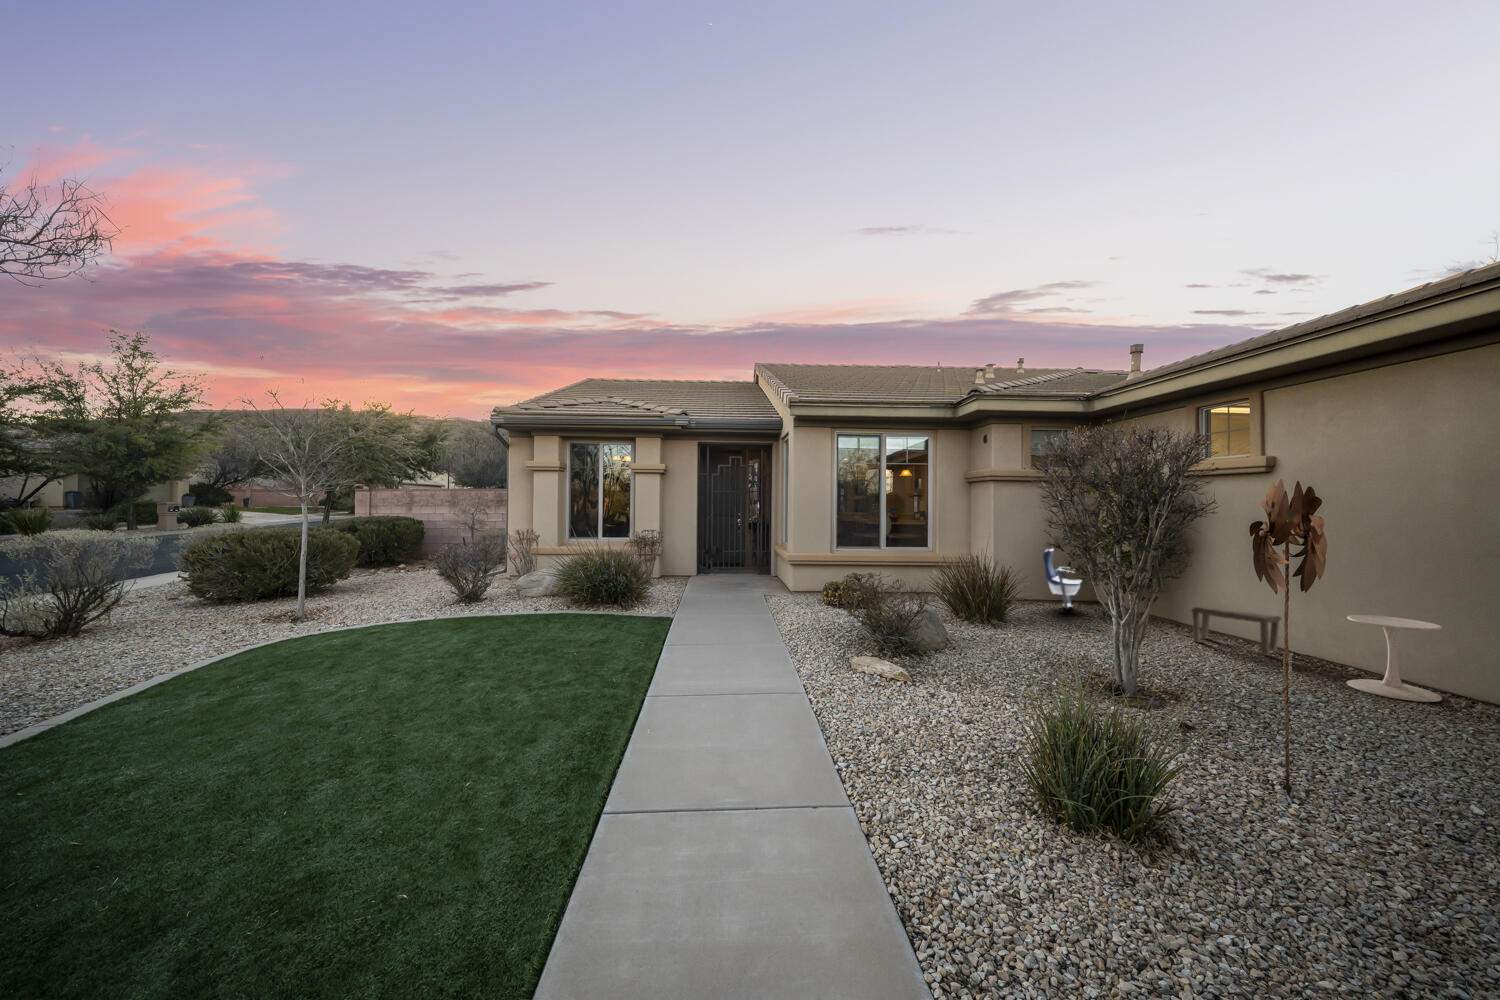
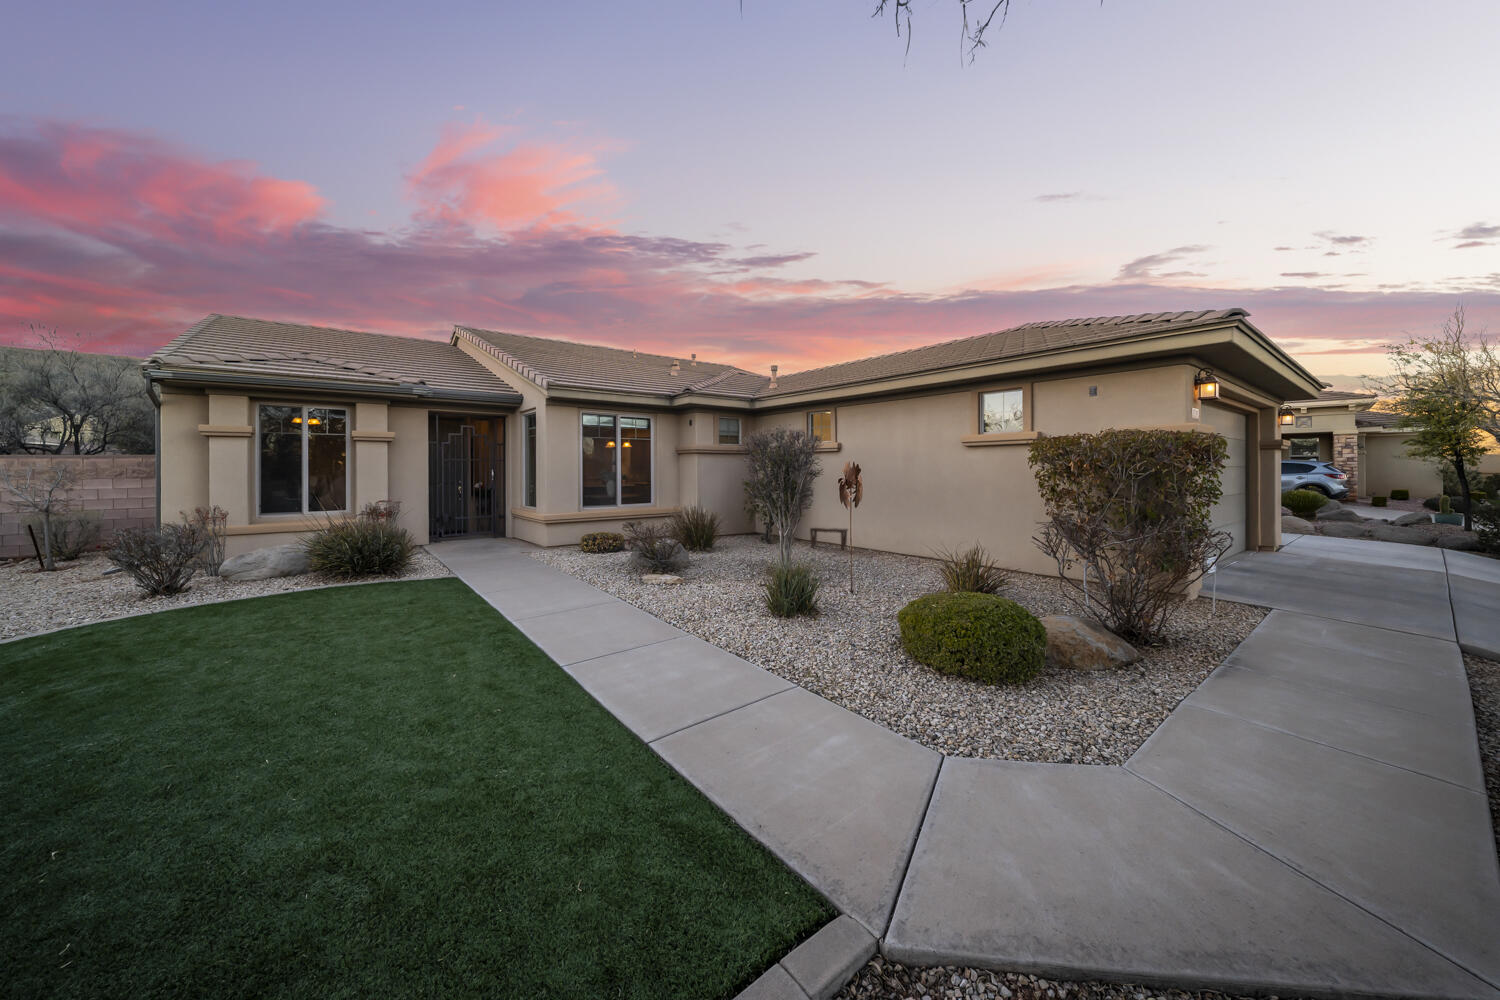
armchair: present [1043,549,1082,609] -> none [726,500,748,539]
pedestal table: present [1347,615,1443,702] -> none [876,523,908,560]

